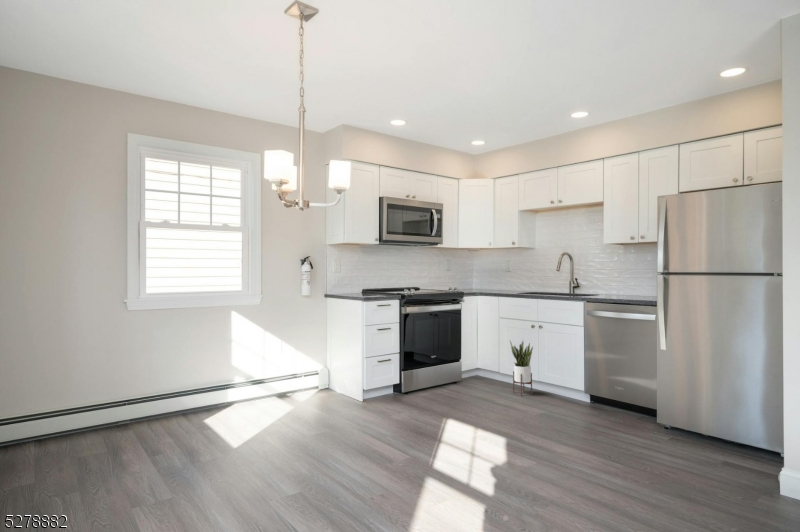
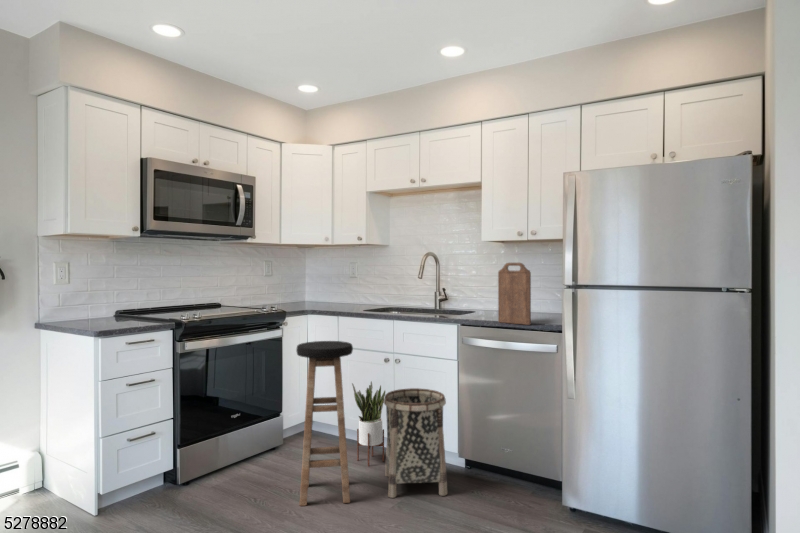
cutting board: none [615,258,639,302] -> present [498,263,531,325]
bar stool: none [475,309,511,410] -> present [297,341,353,506]
basket: none [532,344,576,413] -> present [384,388,447,498]

